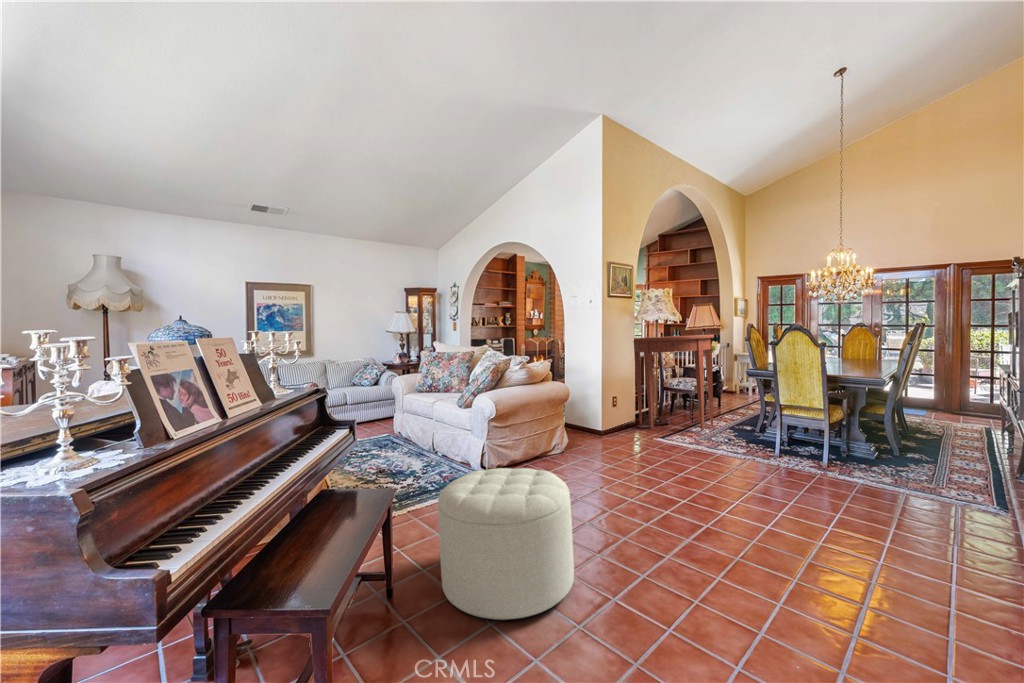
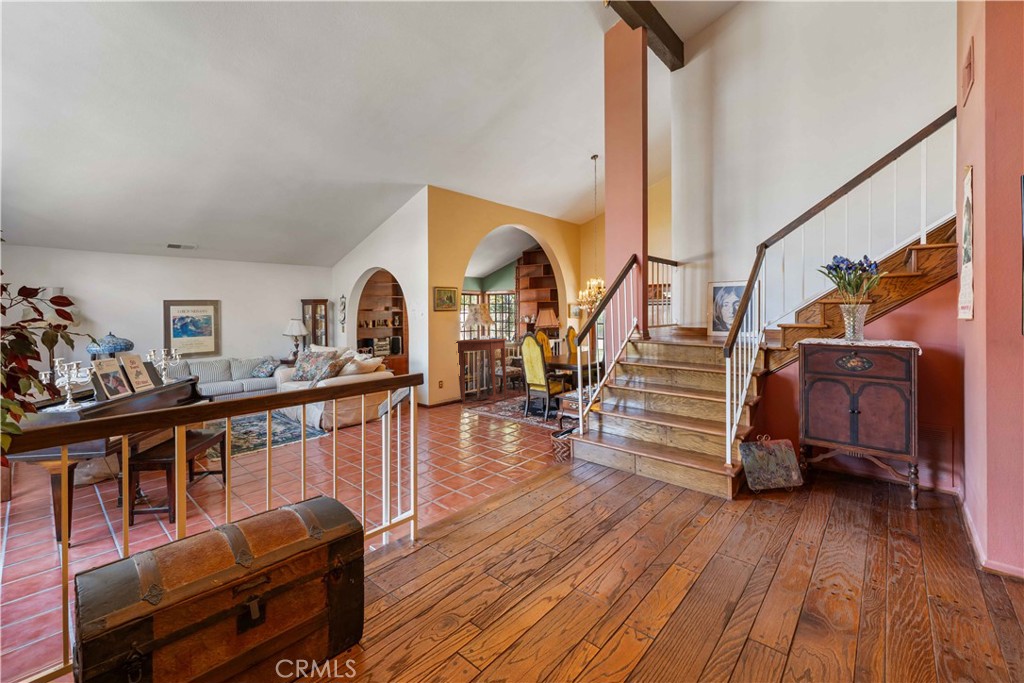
ottoman: present [438,468,574,620] -> none [253,419,330,483]

